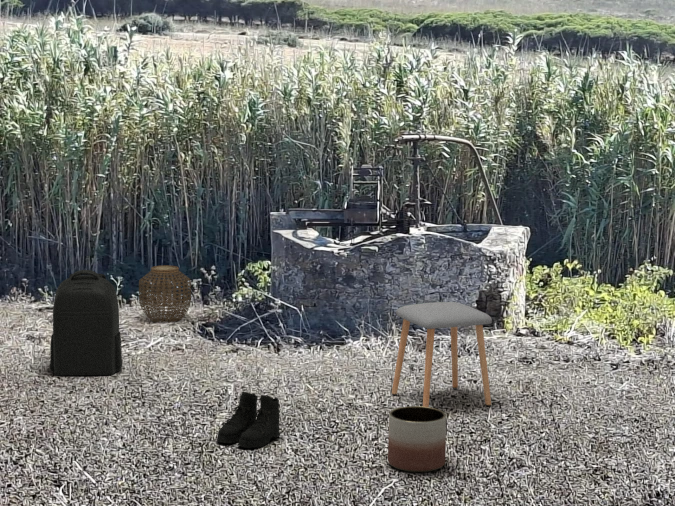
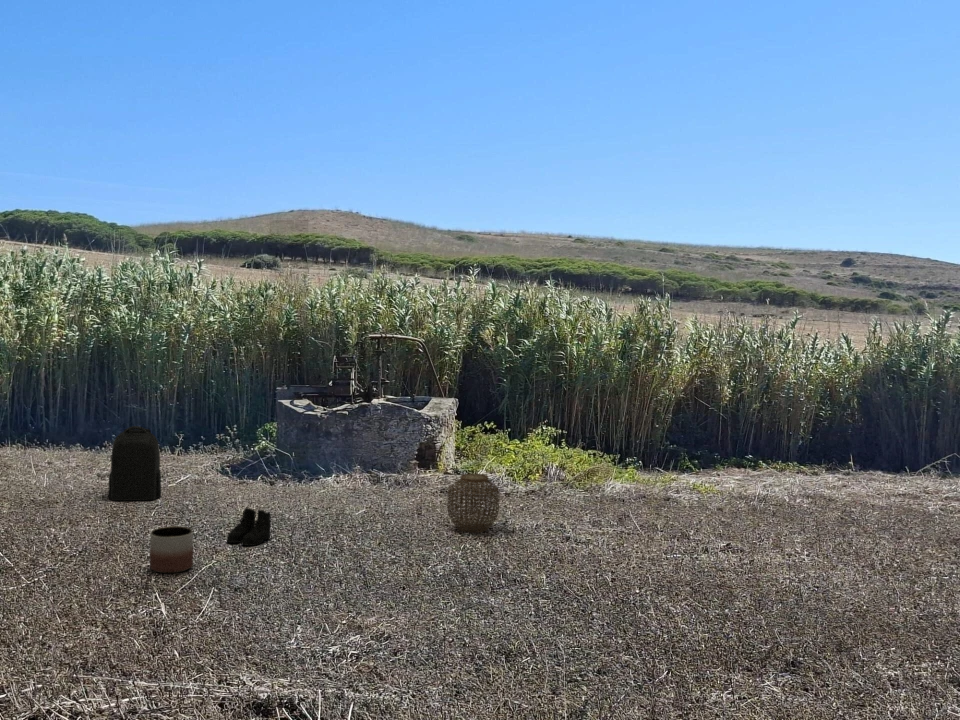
woven basket: present [139,265,191,322] -> present [447,473,500,533]
stool: present [392,302,492,407] -> none [351,448,418,523]
planter: present [388,406,446,472] -> present [150,526,193,573]

